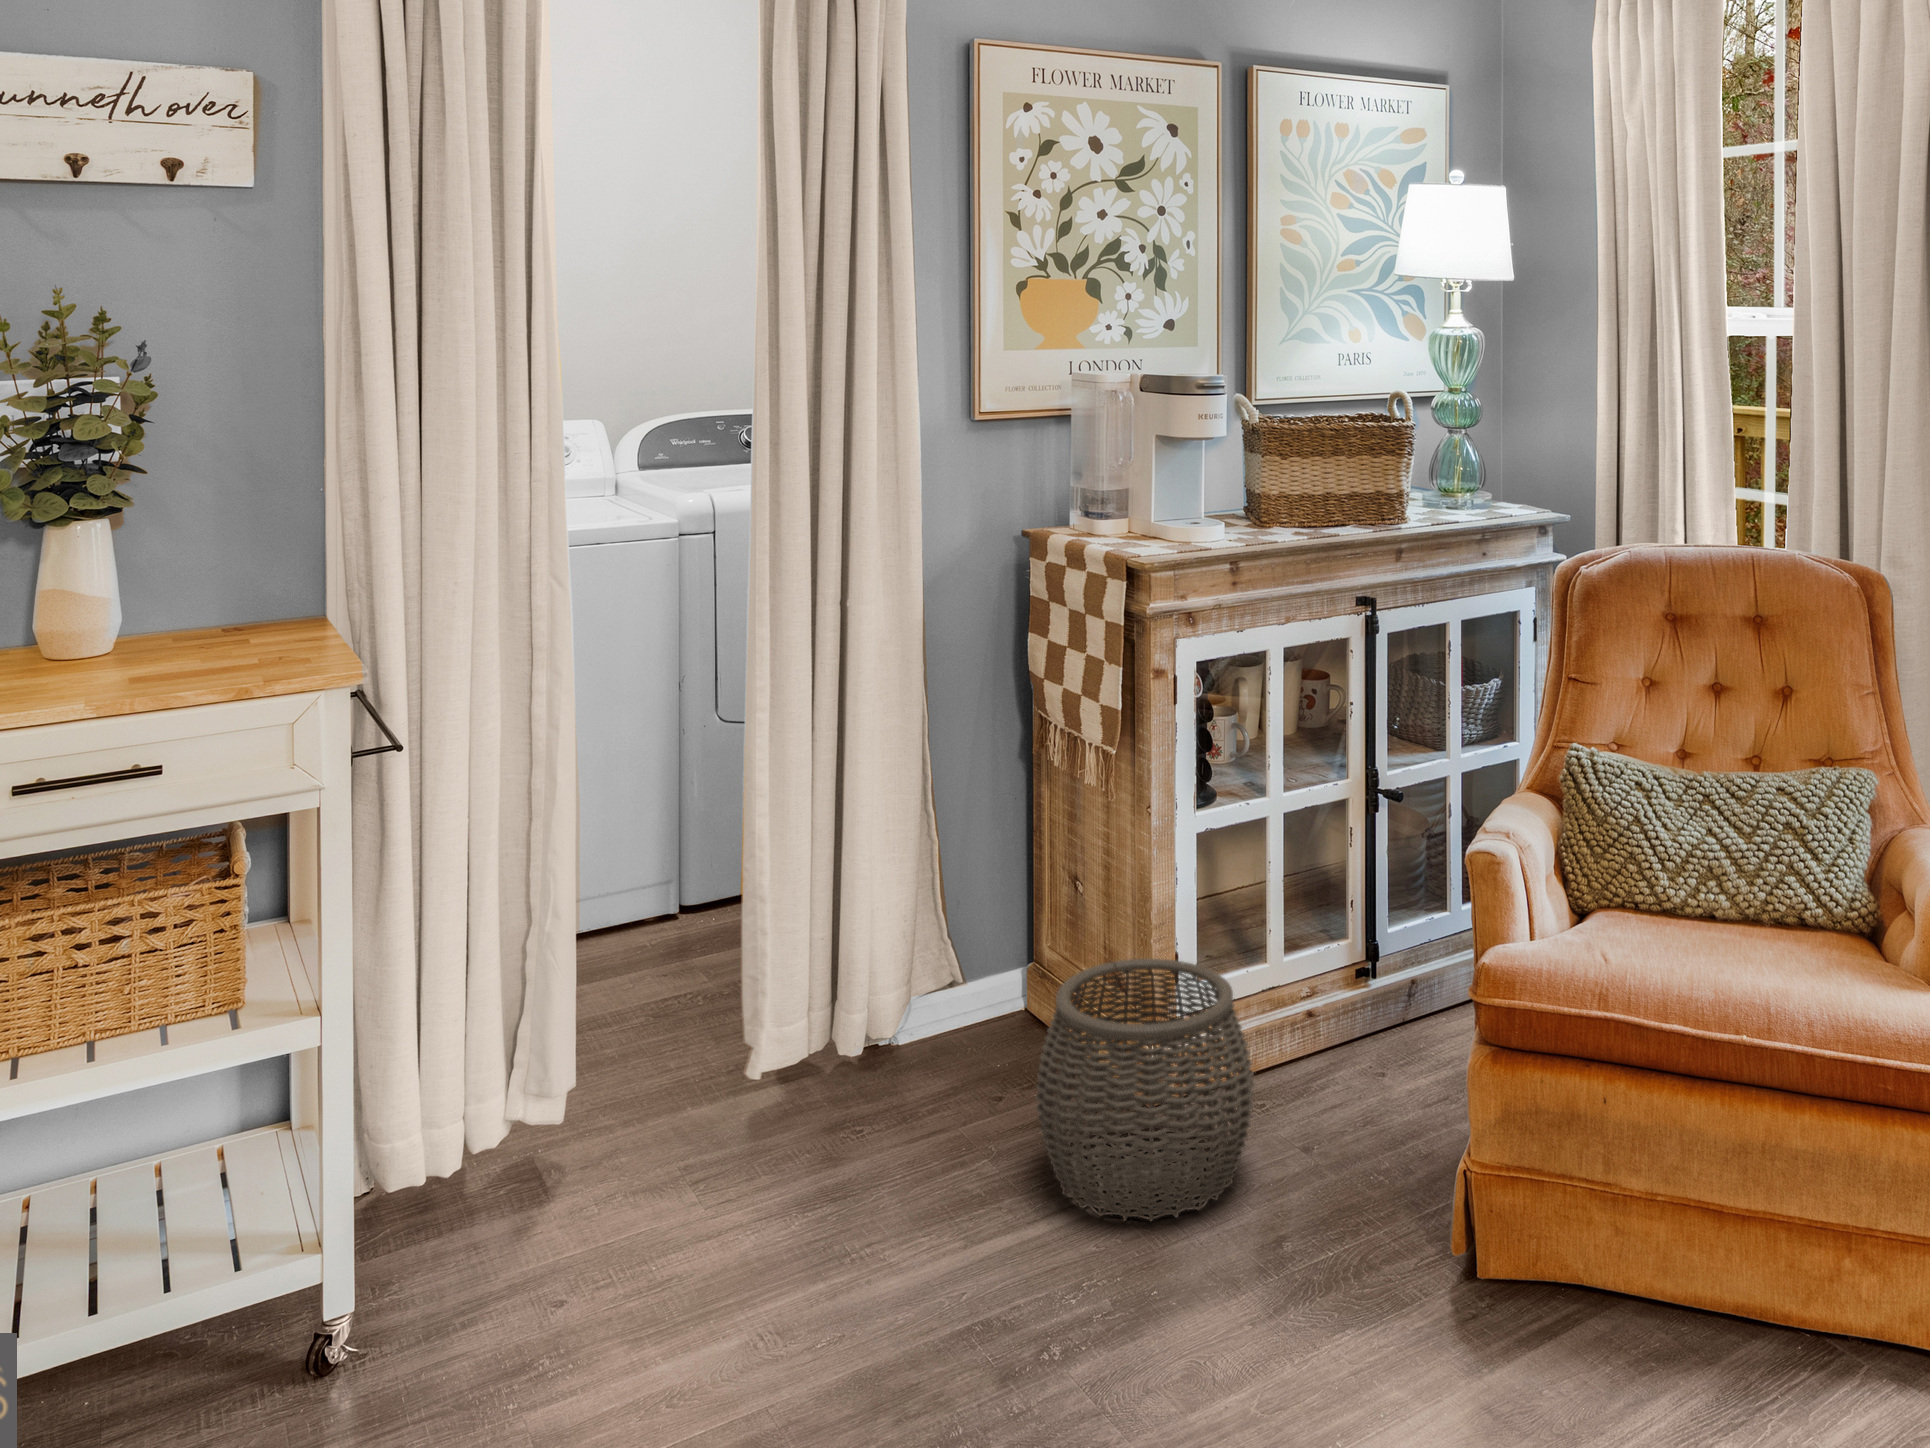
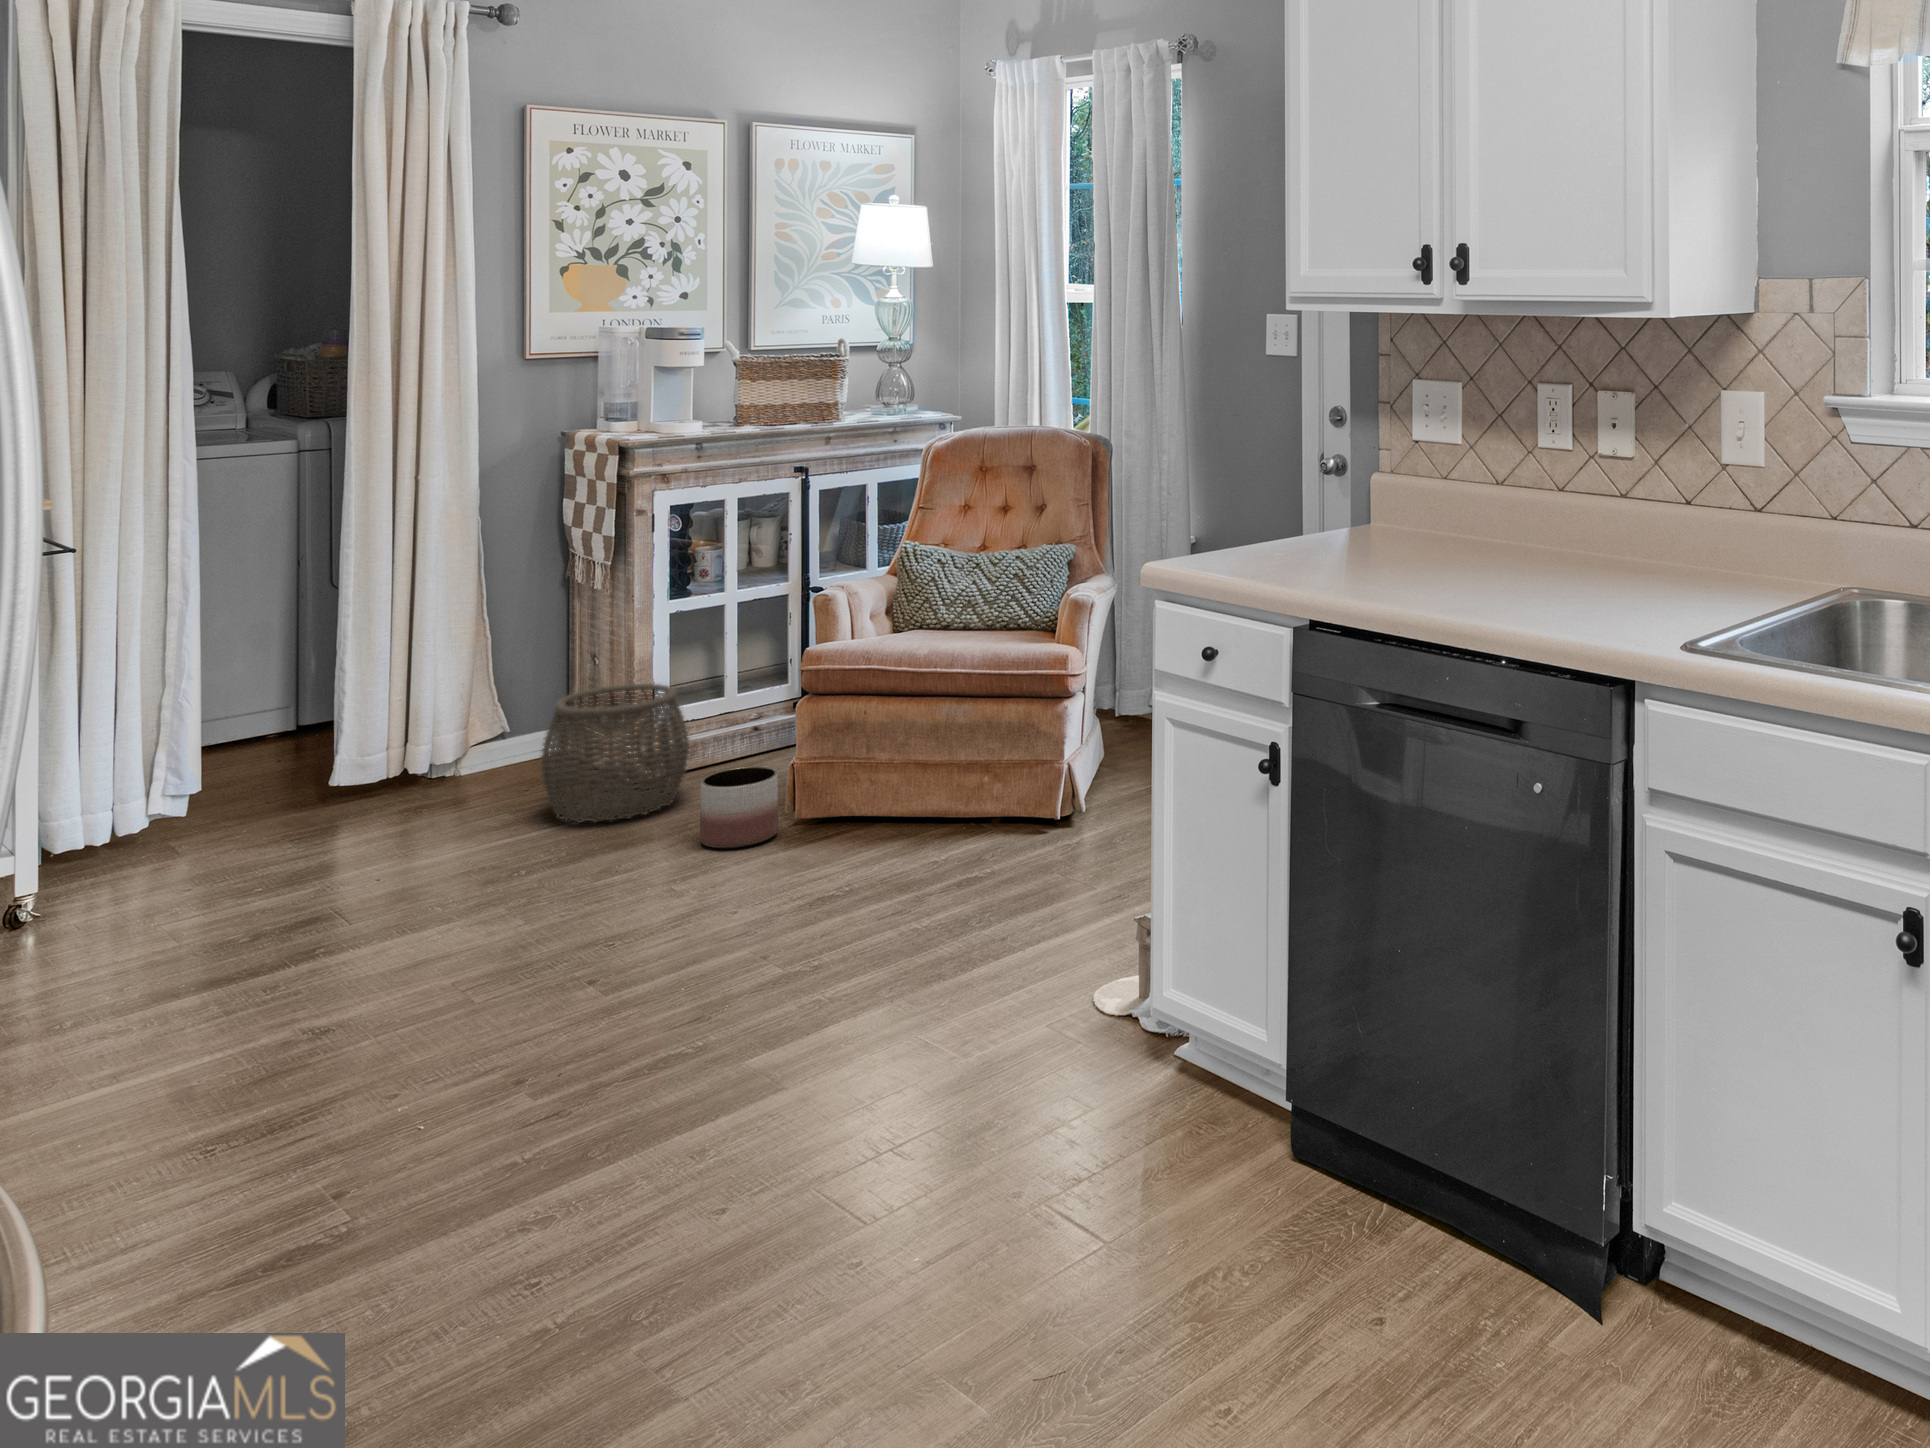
planter: none [1316,1170,1444,1347] -> present [700,767,778,848]

